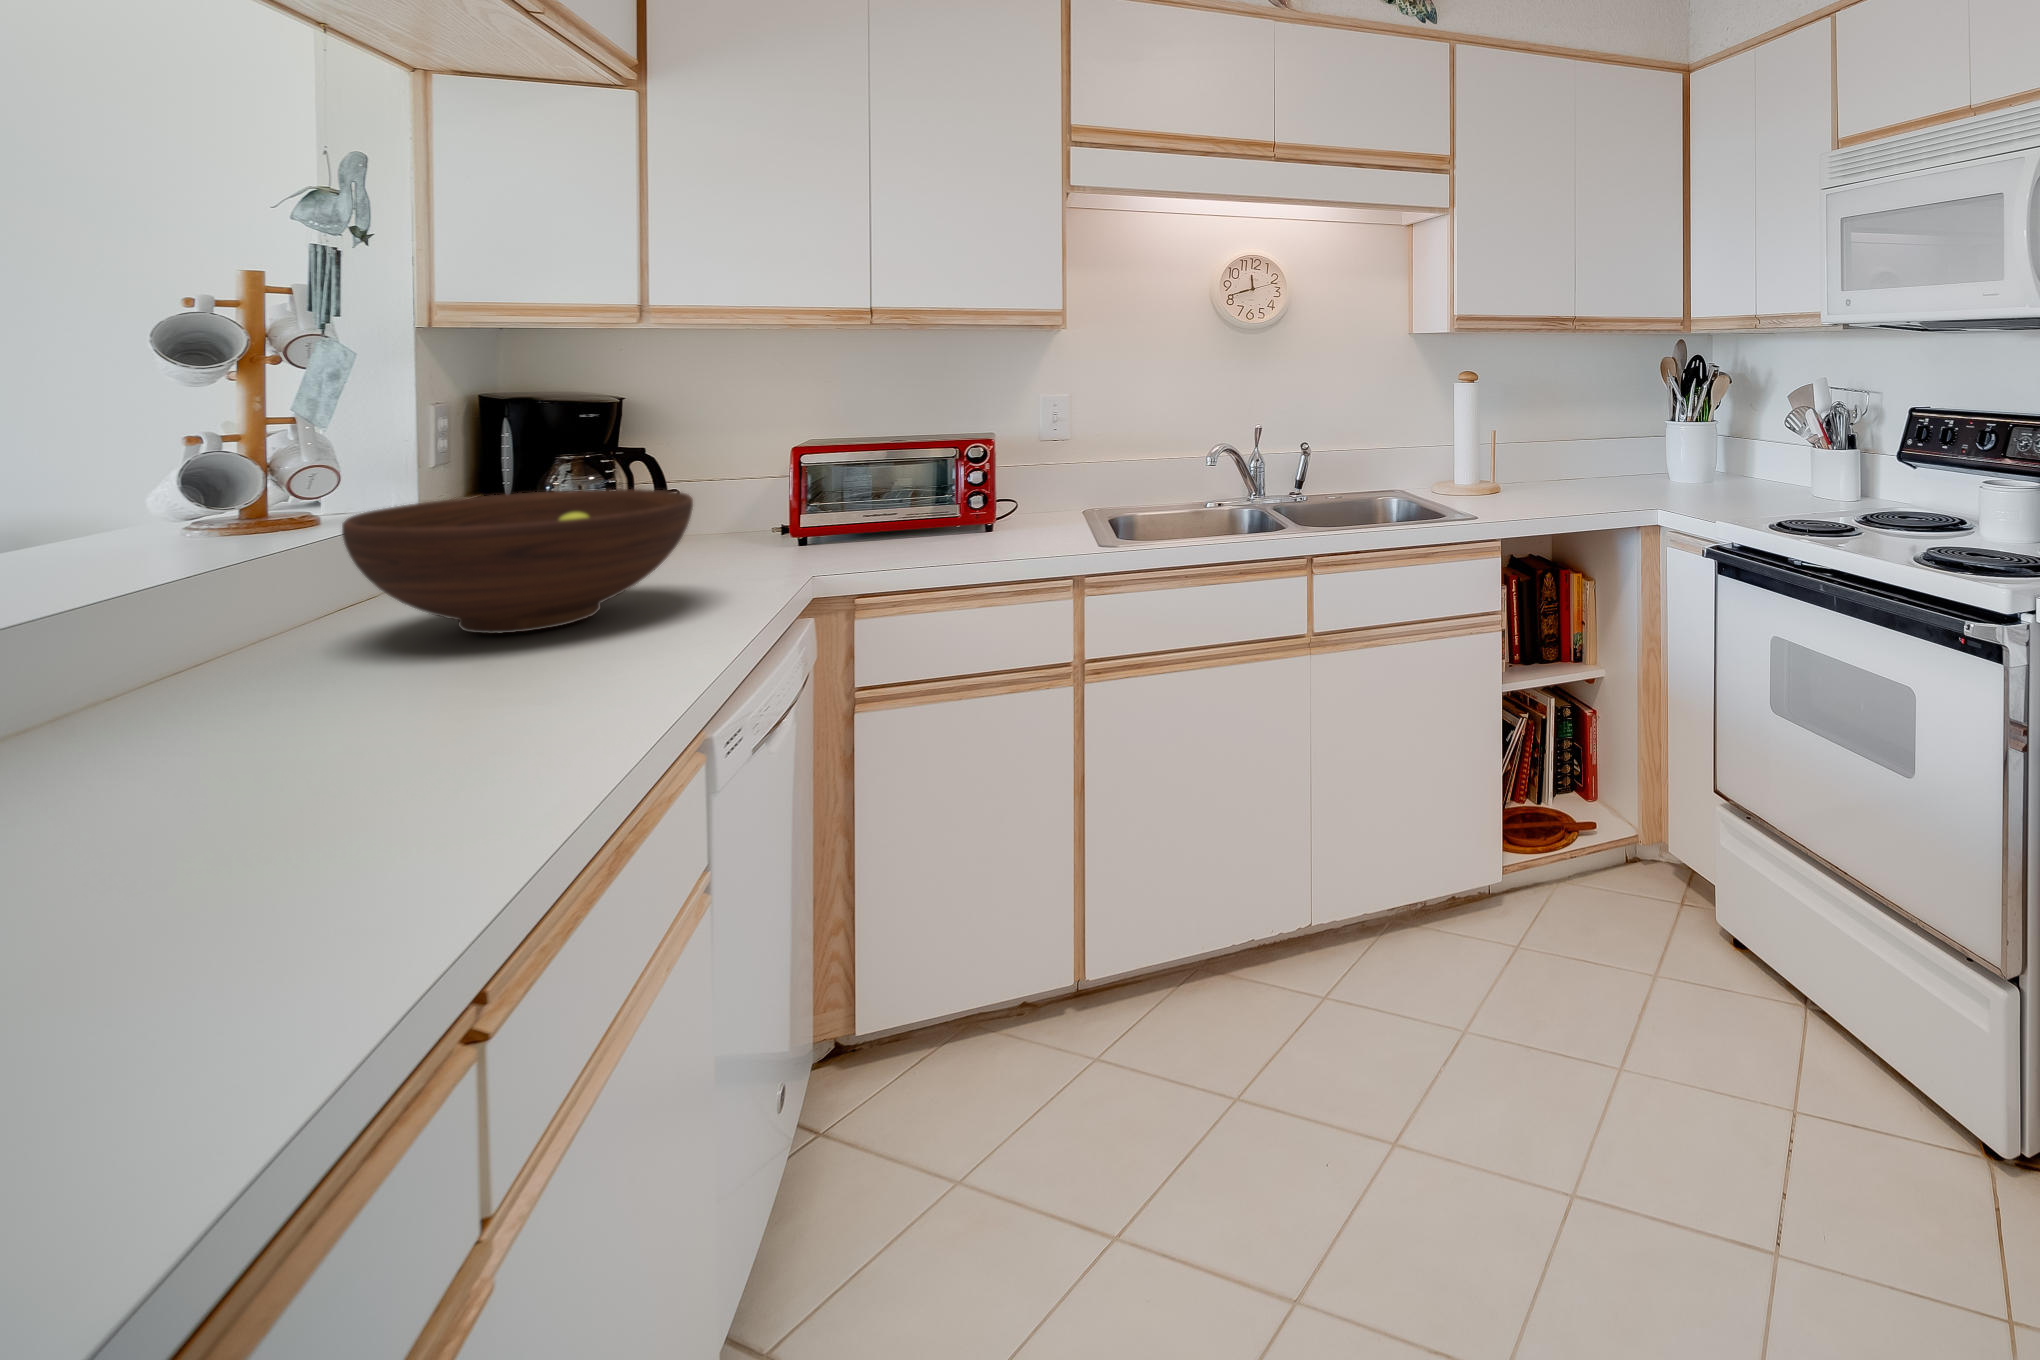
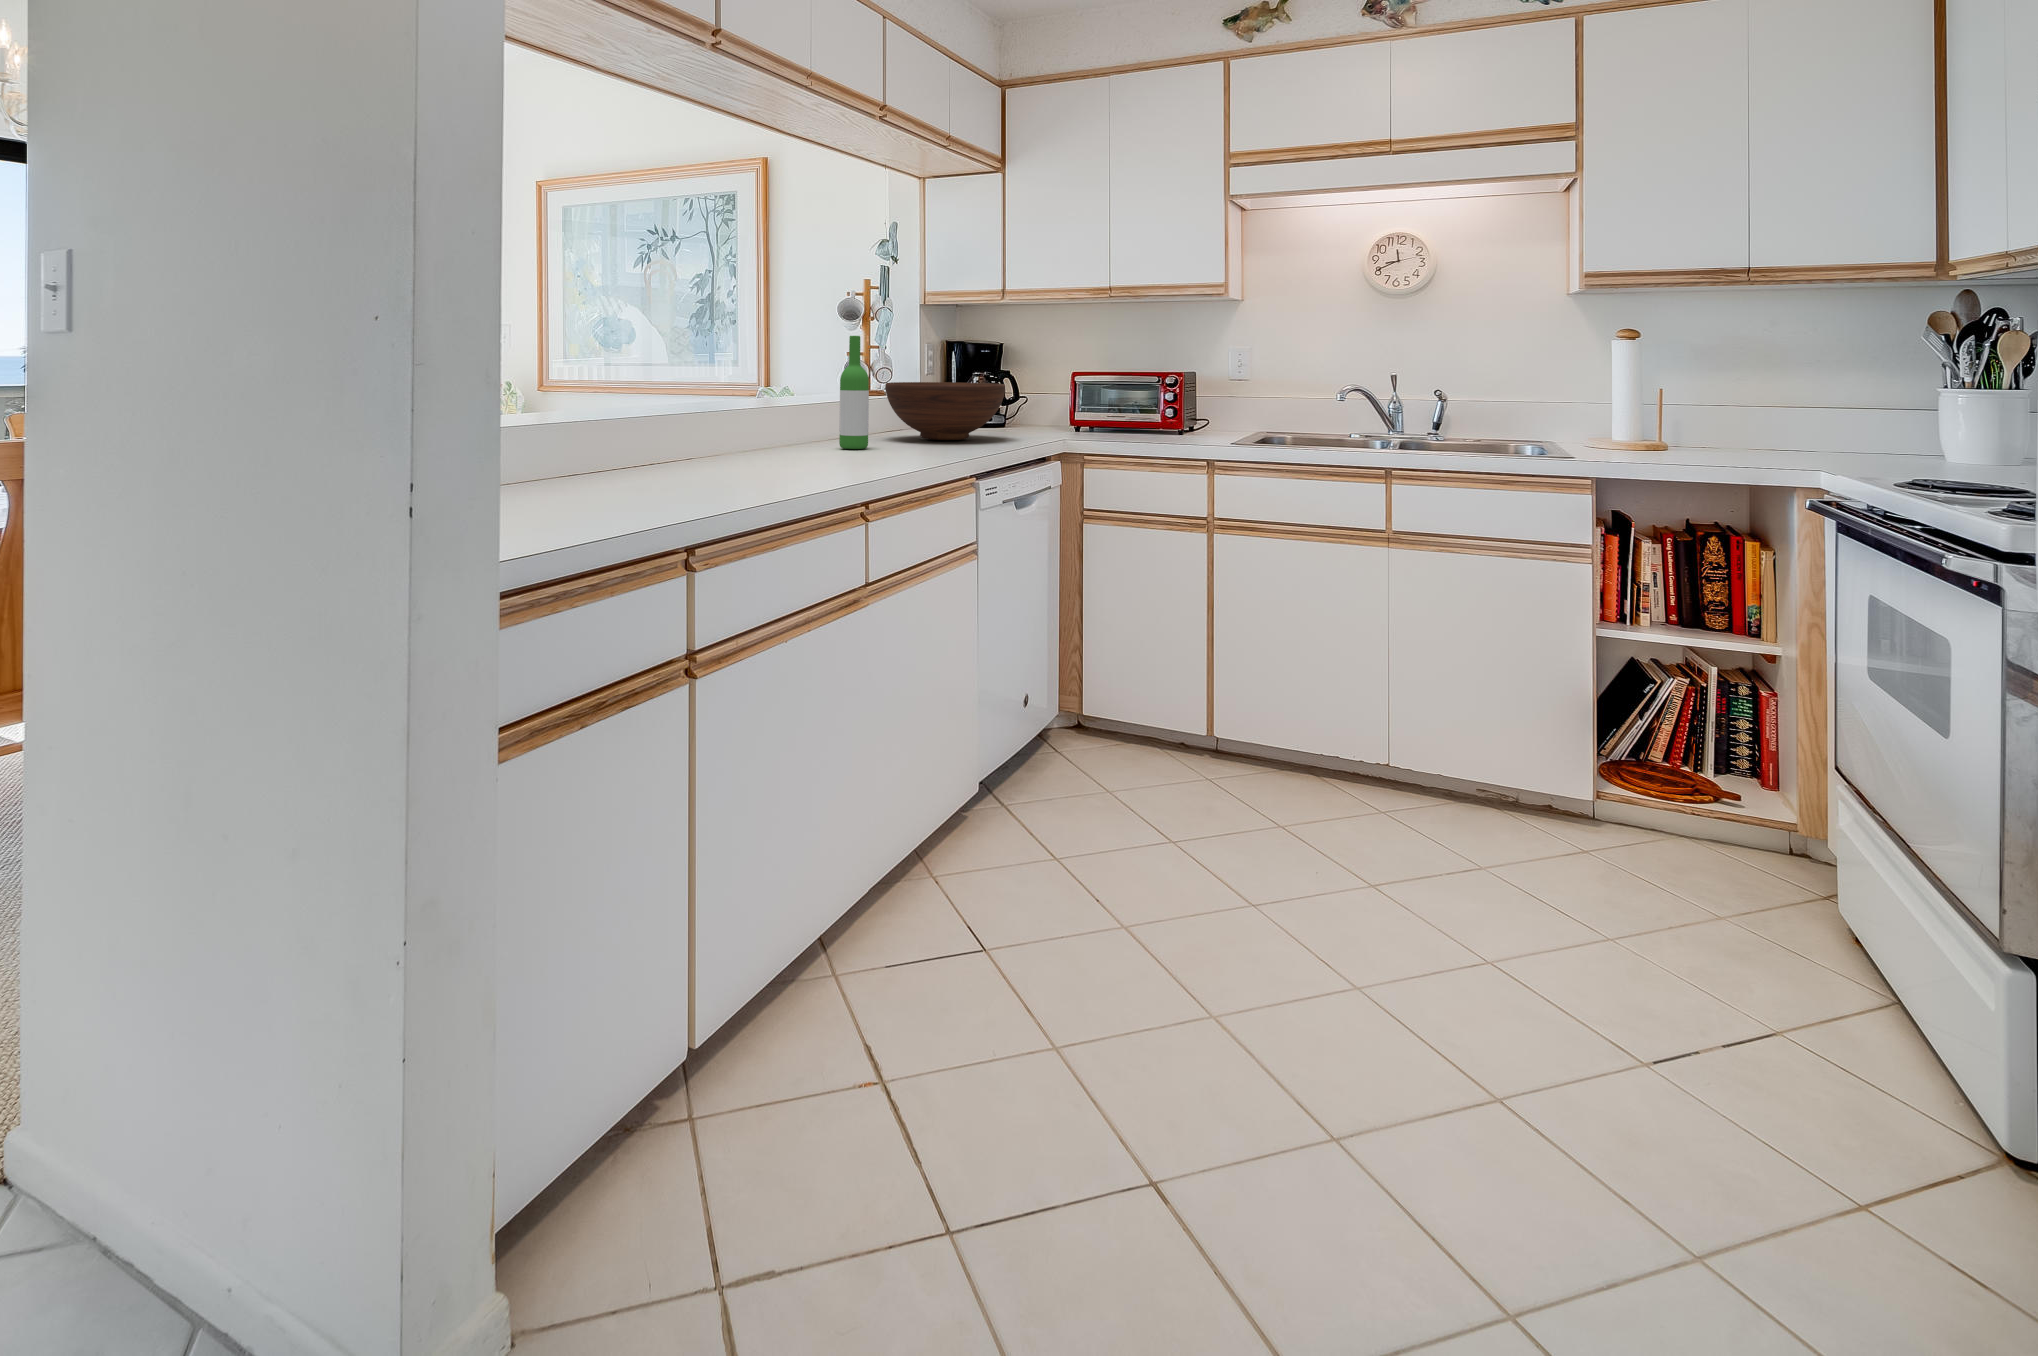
wine bottle: none [185,434,306,743] -> present [839,336,869,449]

